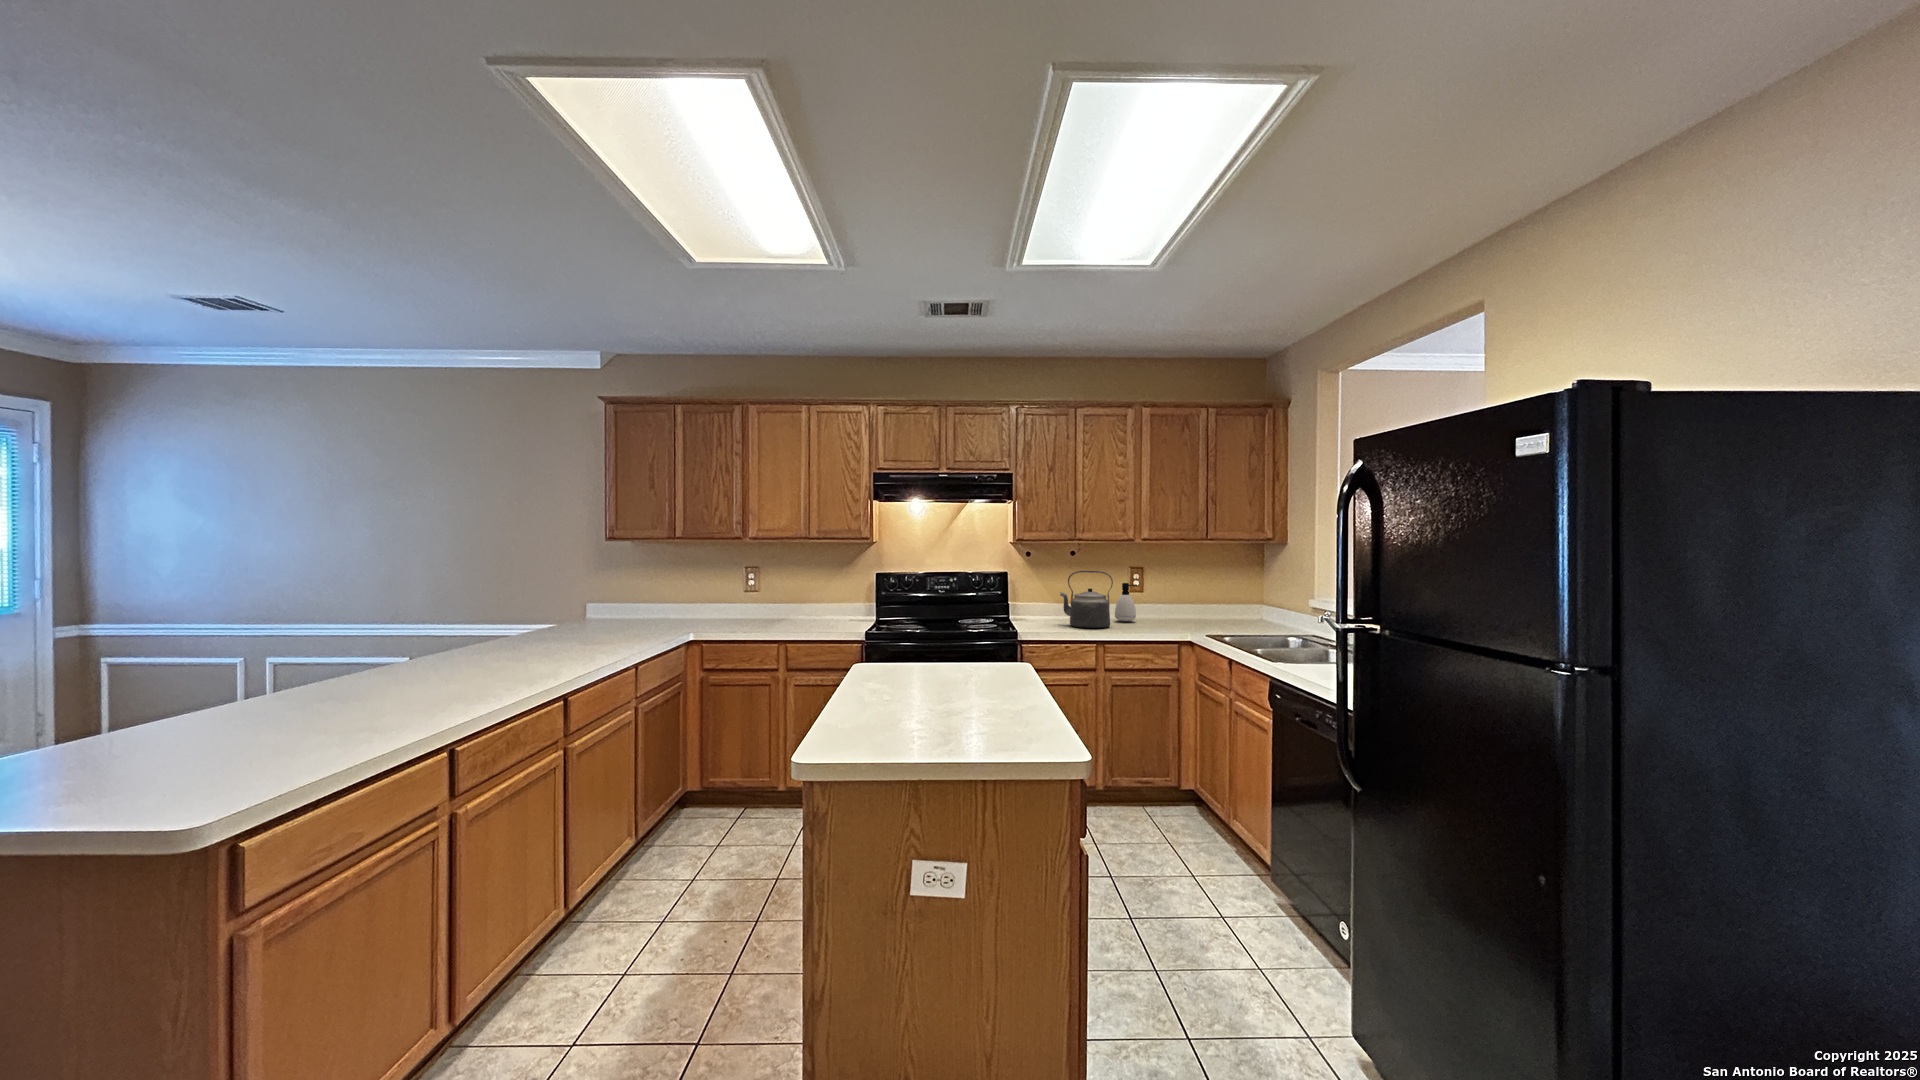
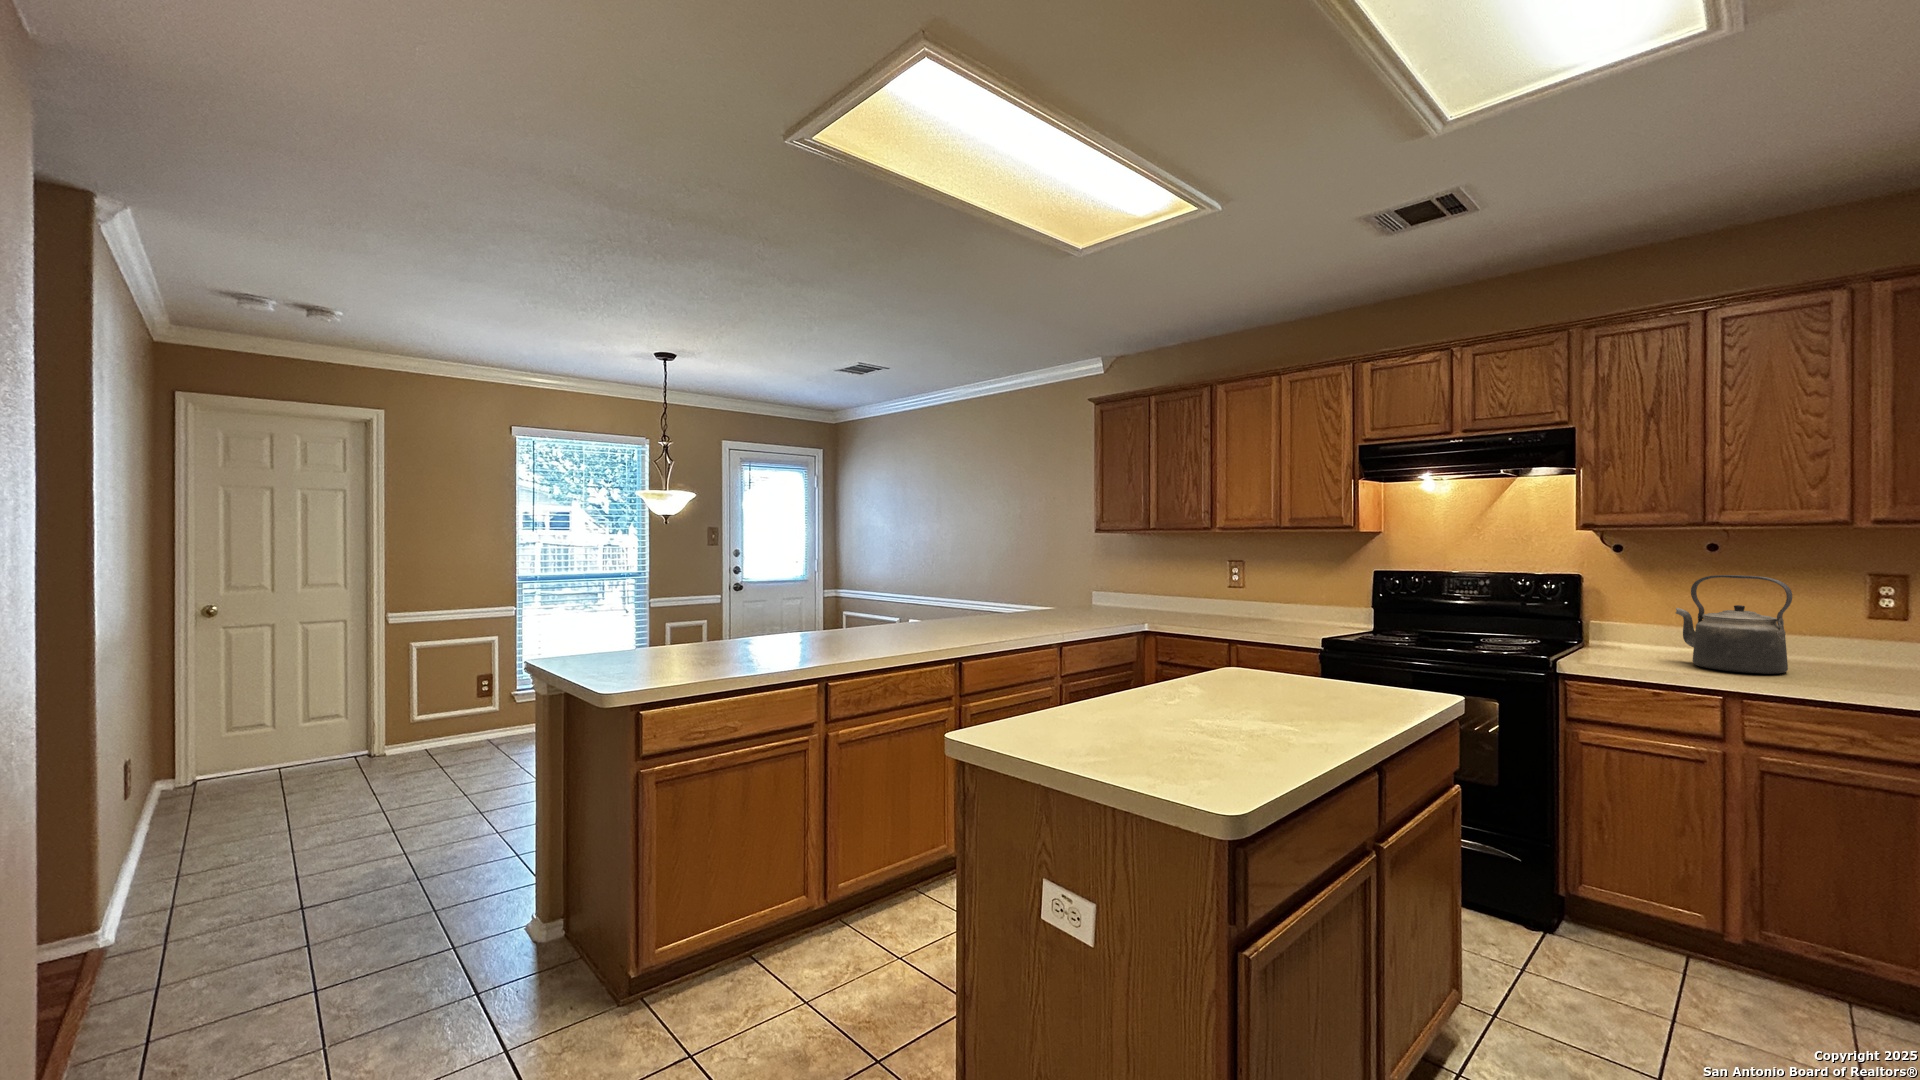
soap dispenser: present [1115,583,1137,622] -> none [1821,600,1880,670]

